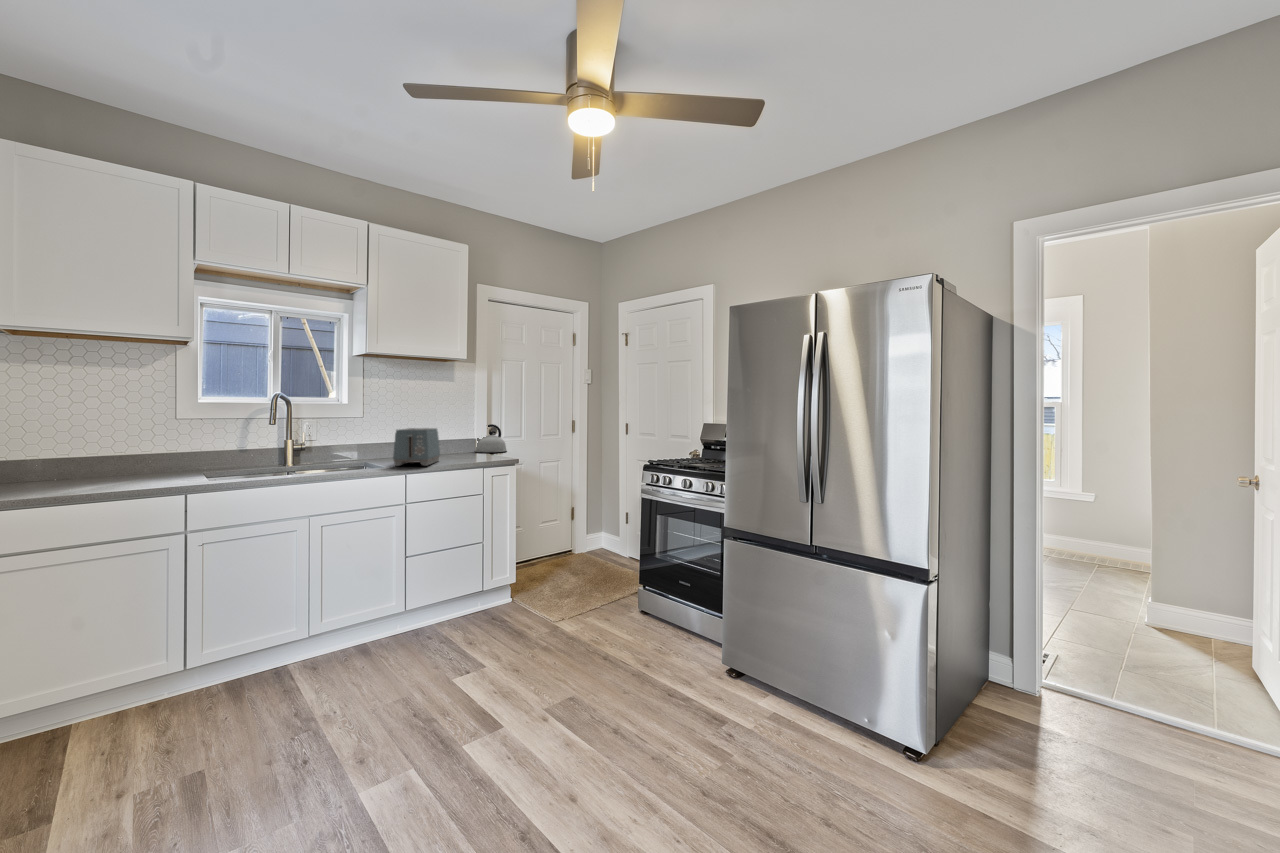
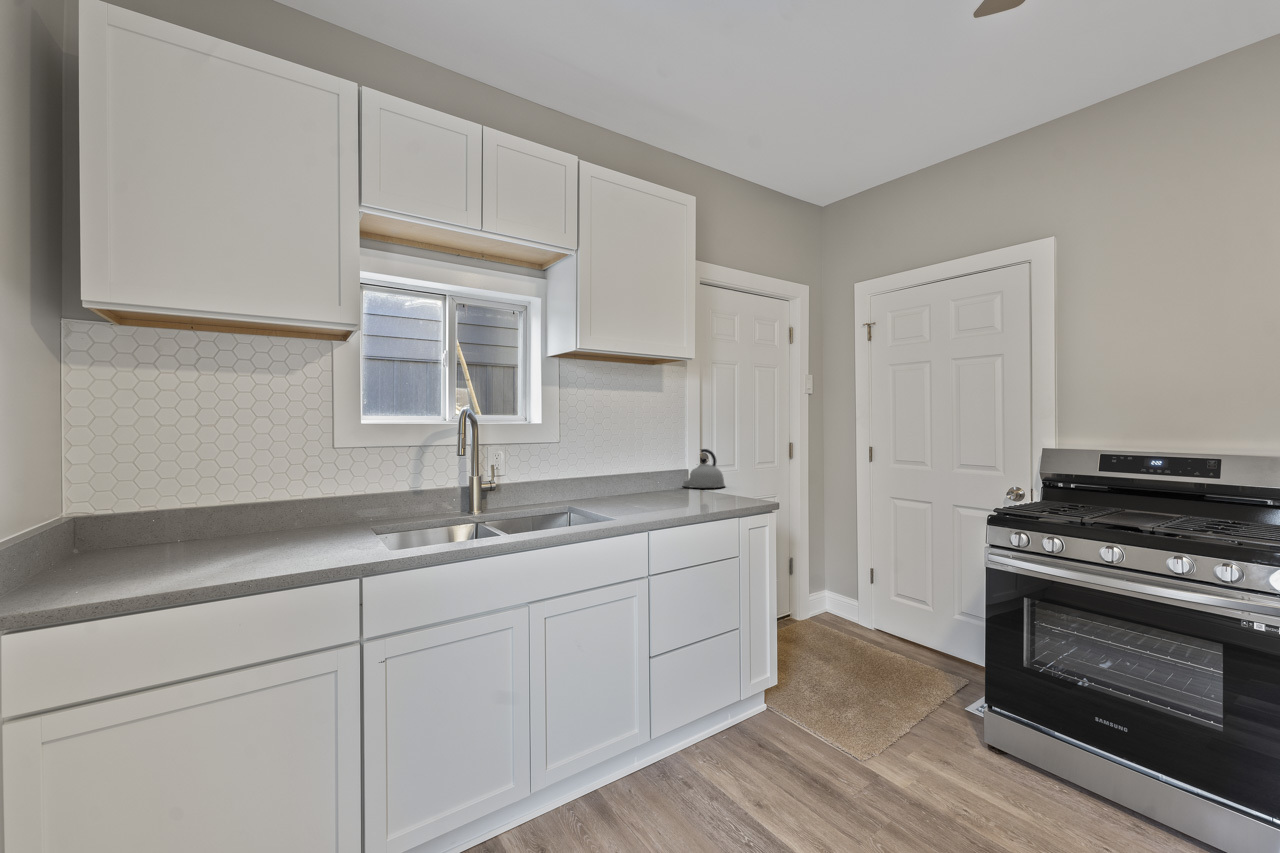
toaster: present [393,428,440,466] -> none [619,457,670,515]

